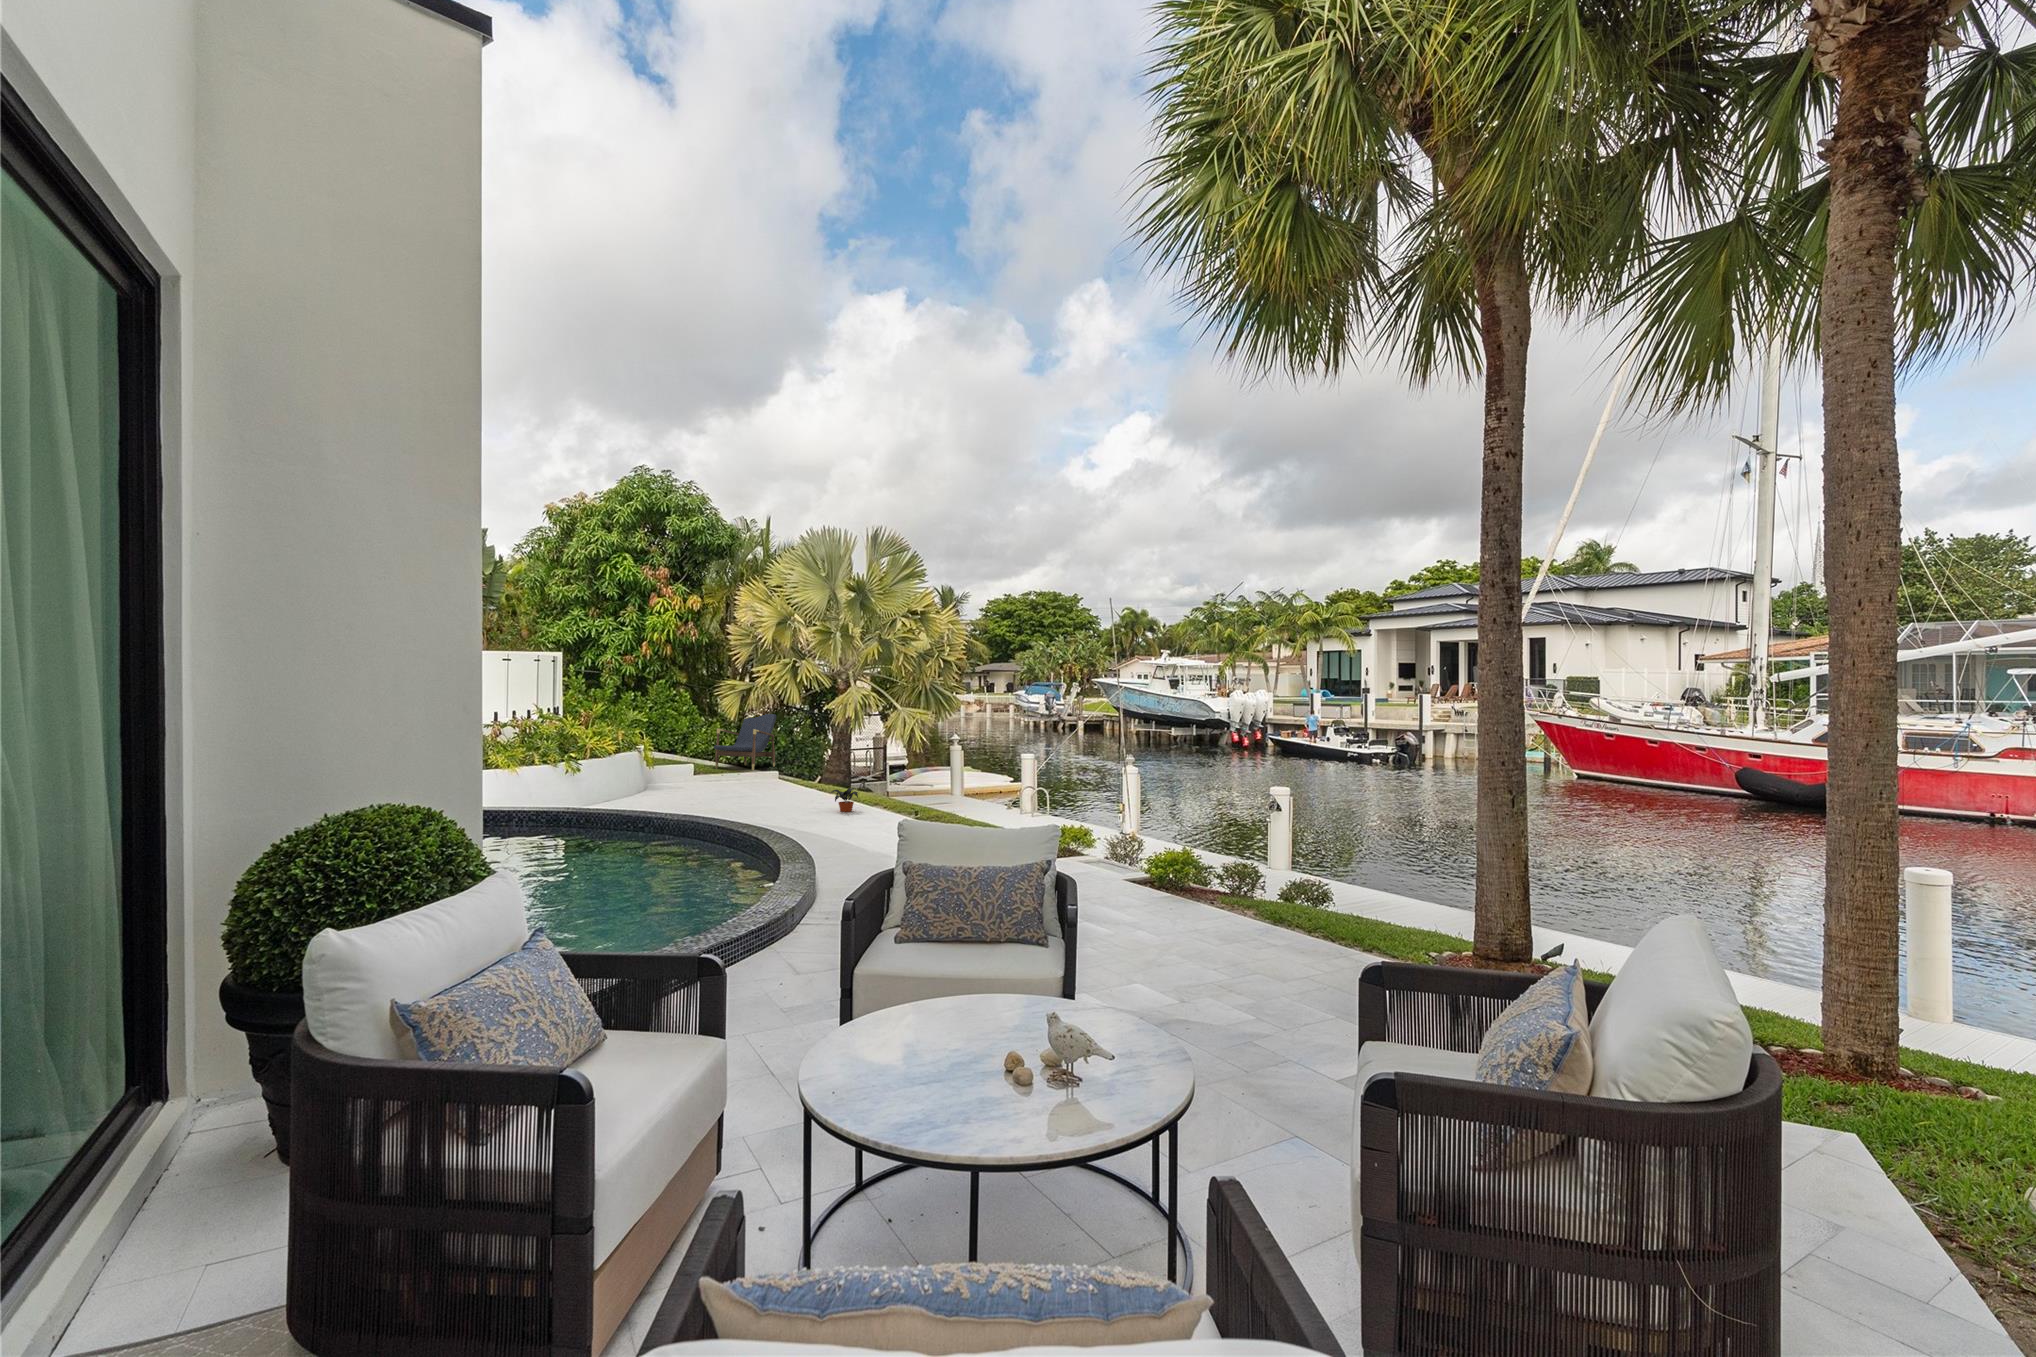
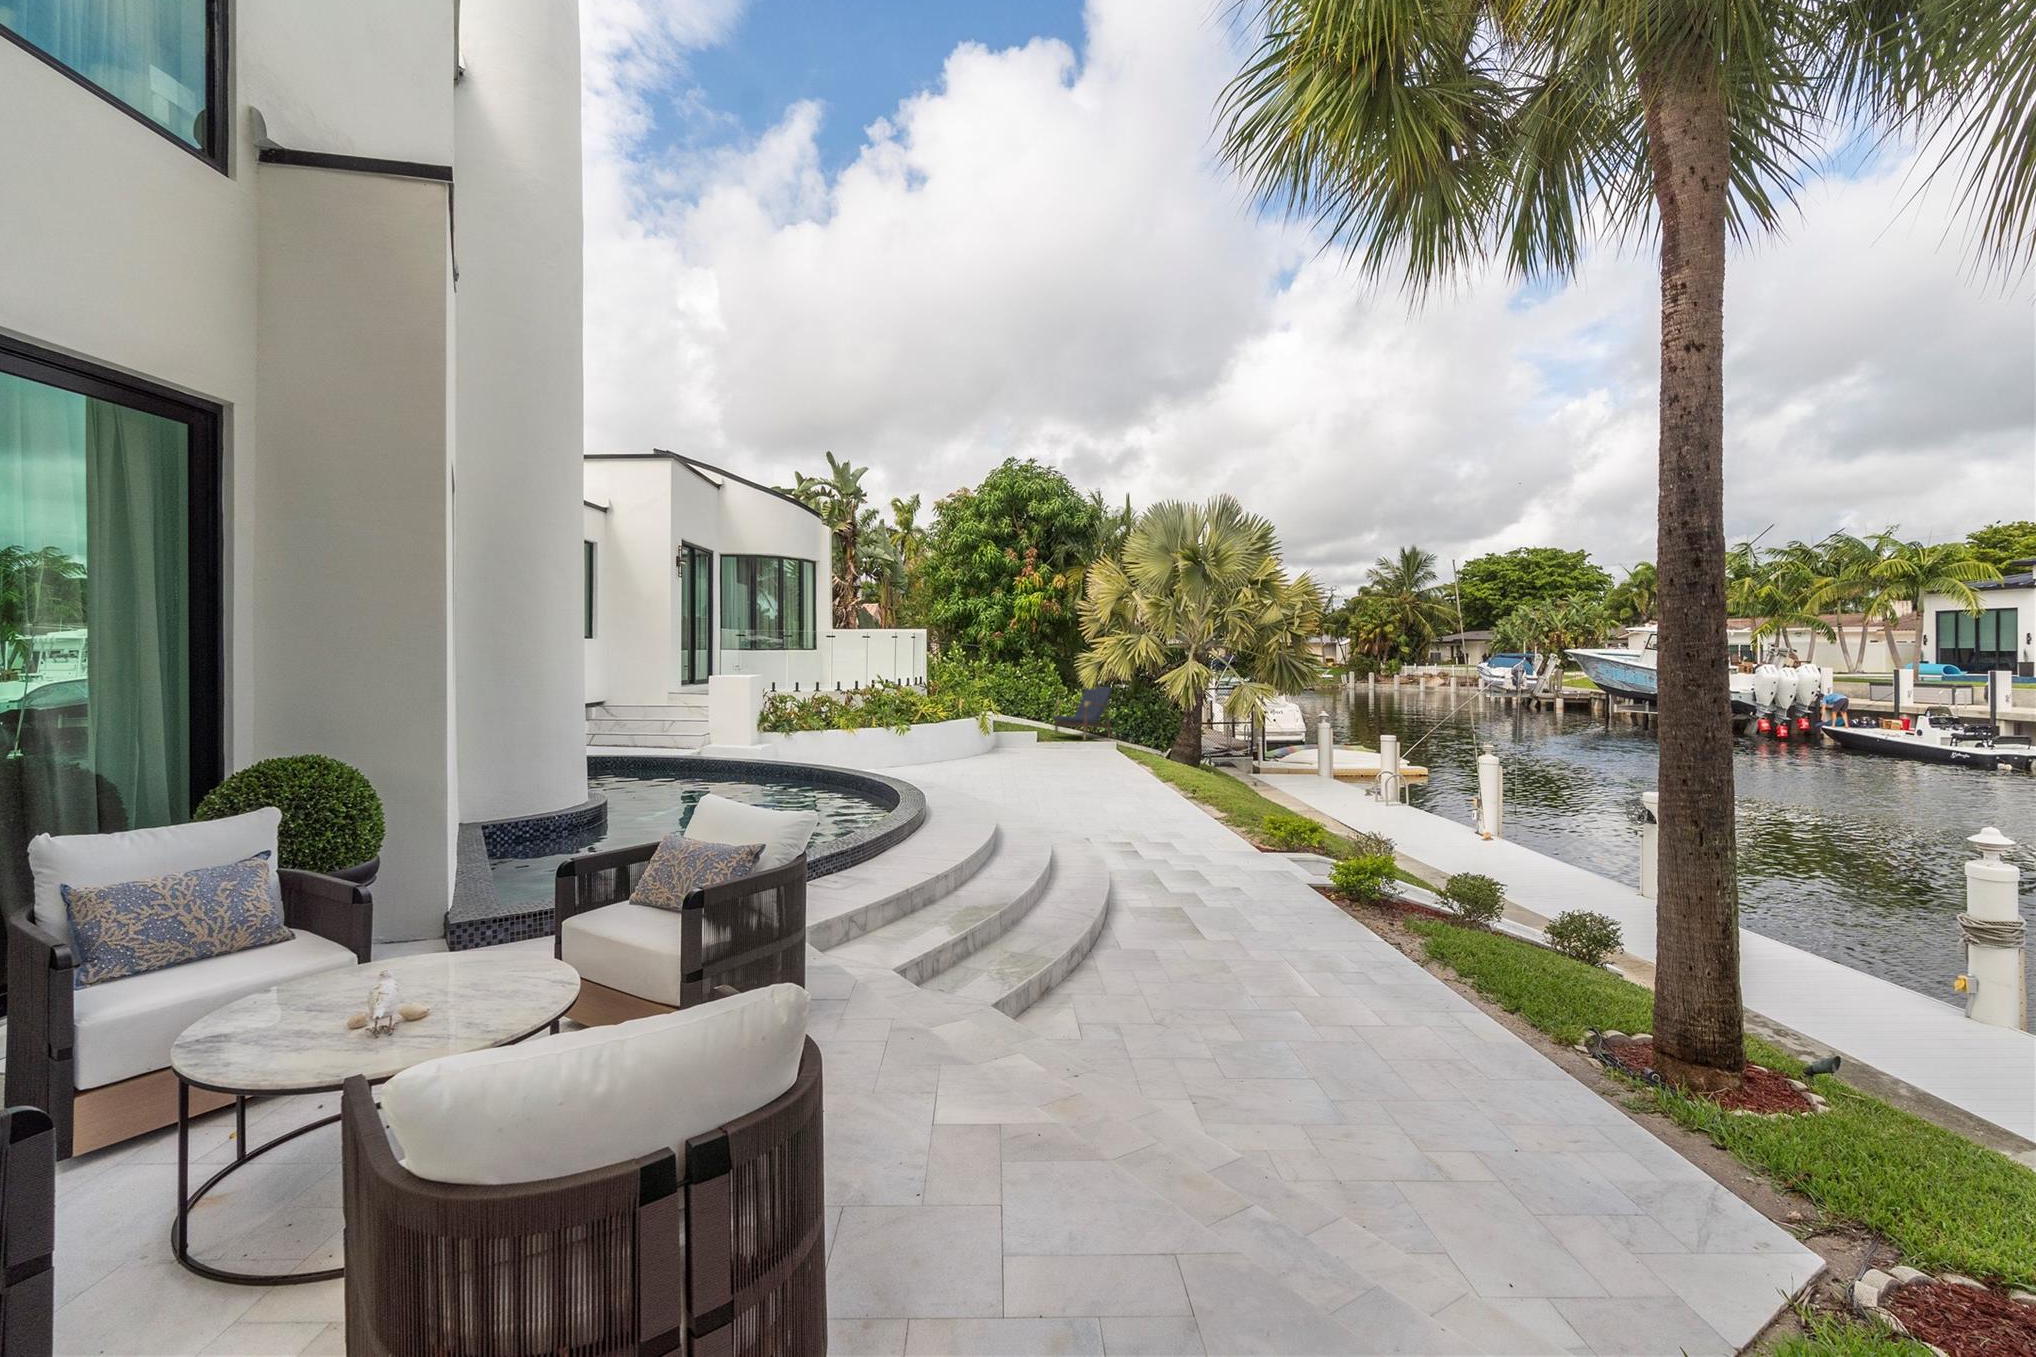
potted plant: present [831,788,858,812] -> none [1097,762,1127,786]

